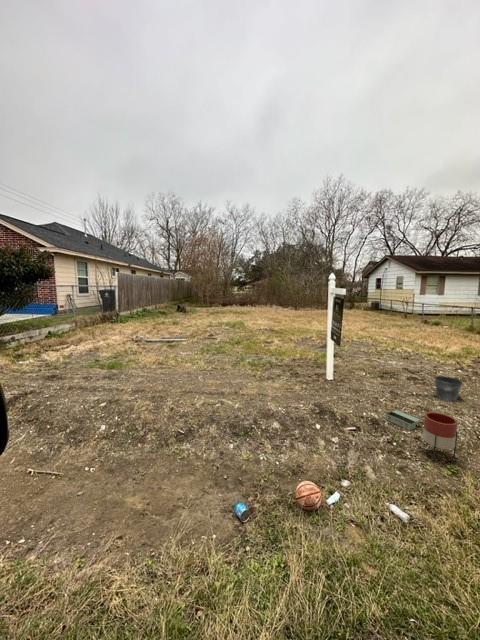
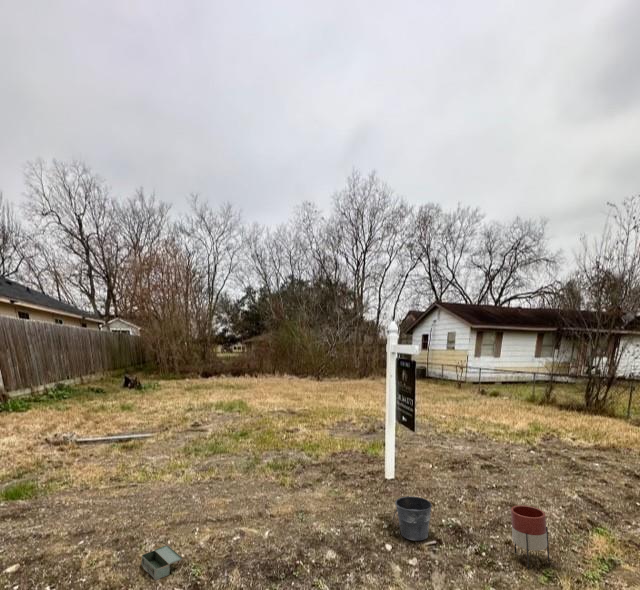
bucket: present [433,376,463,401] -> present [393,496,432,541]
toolbox: present [386,409,421,430] -> present [141,546,182,580]

